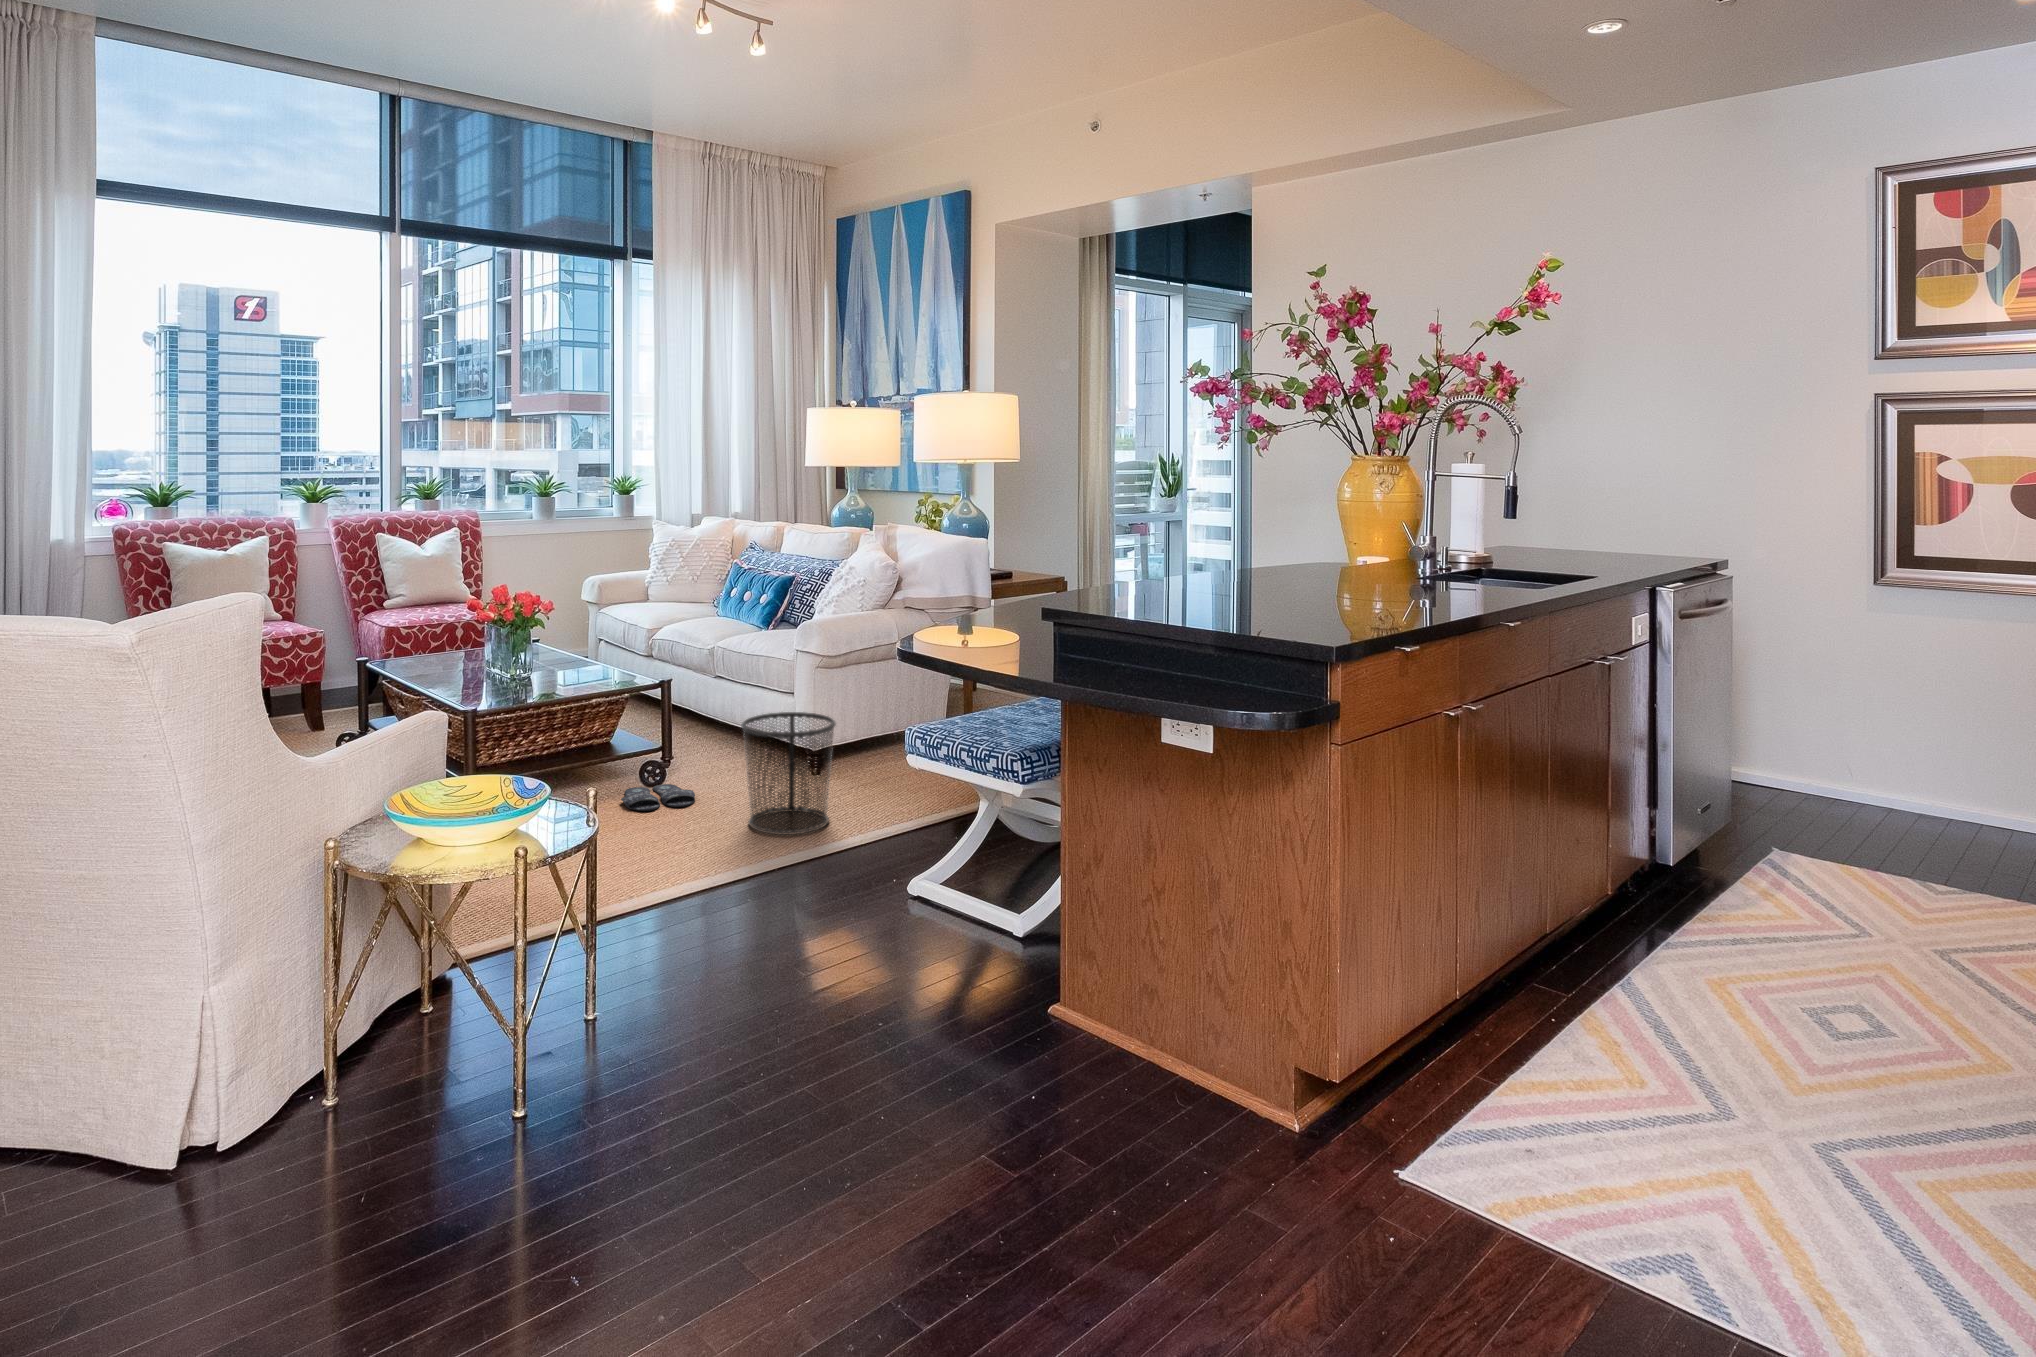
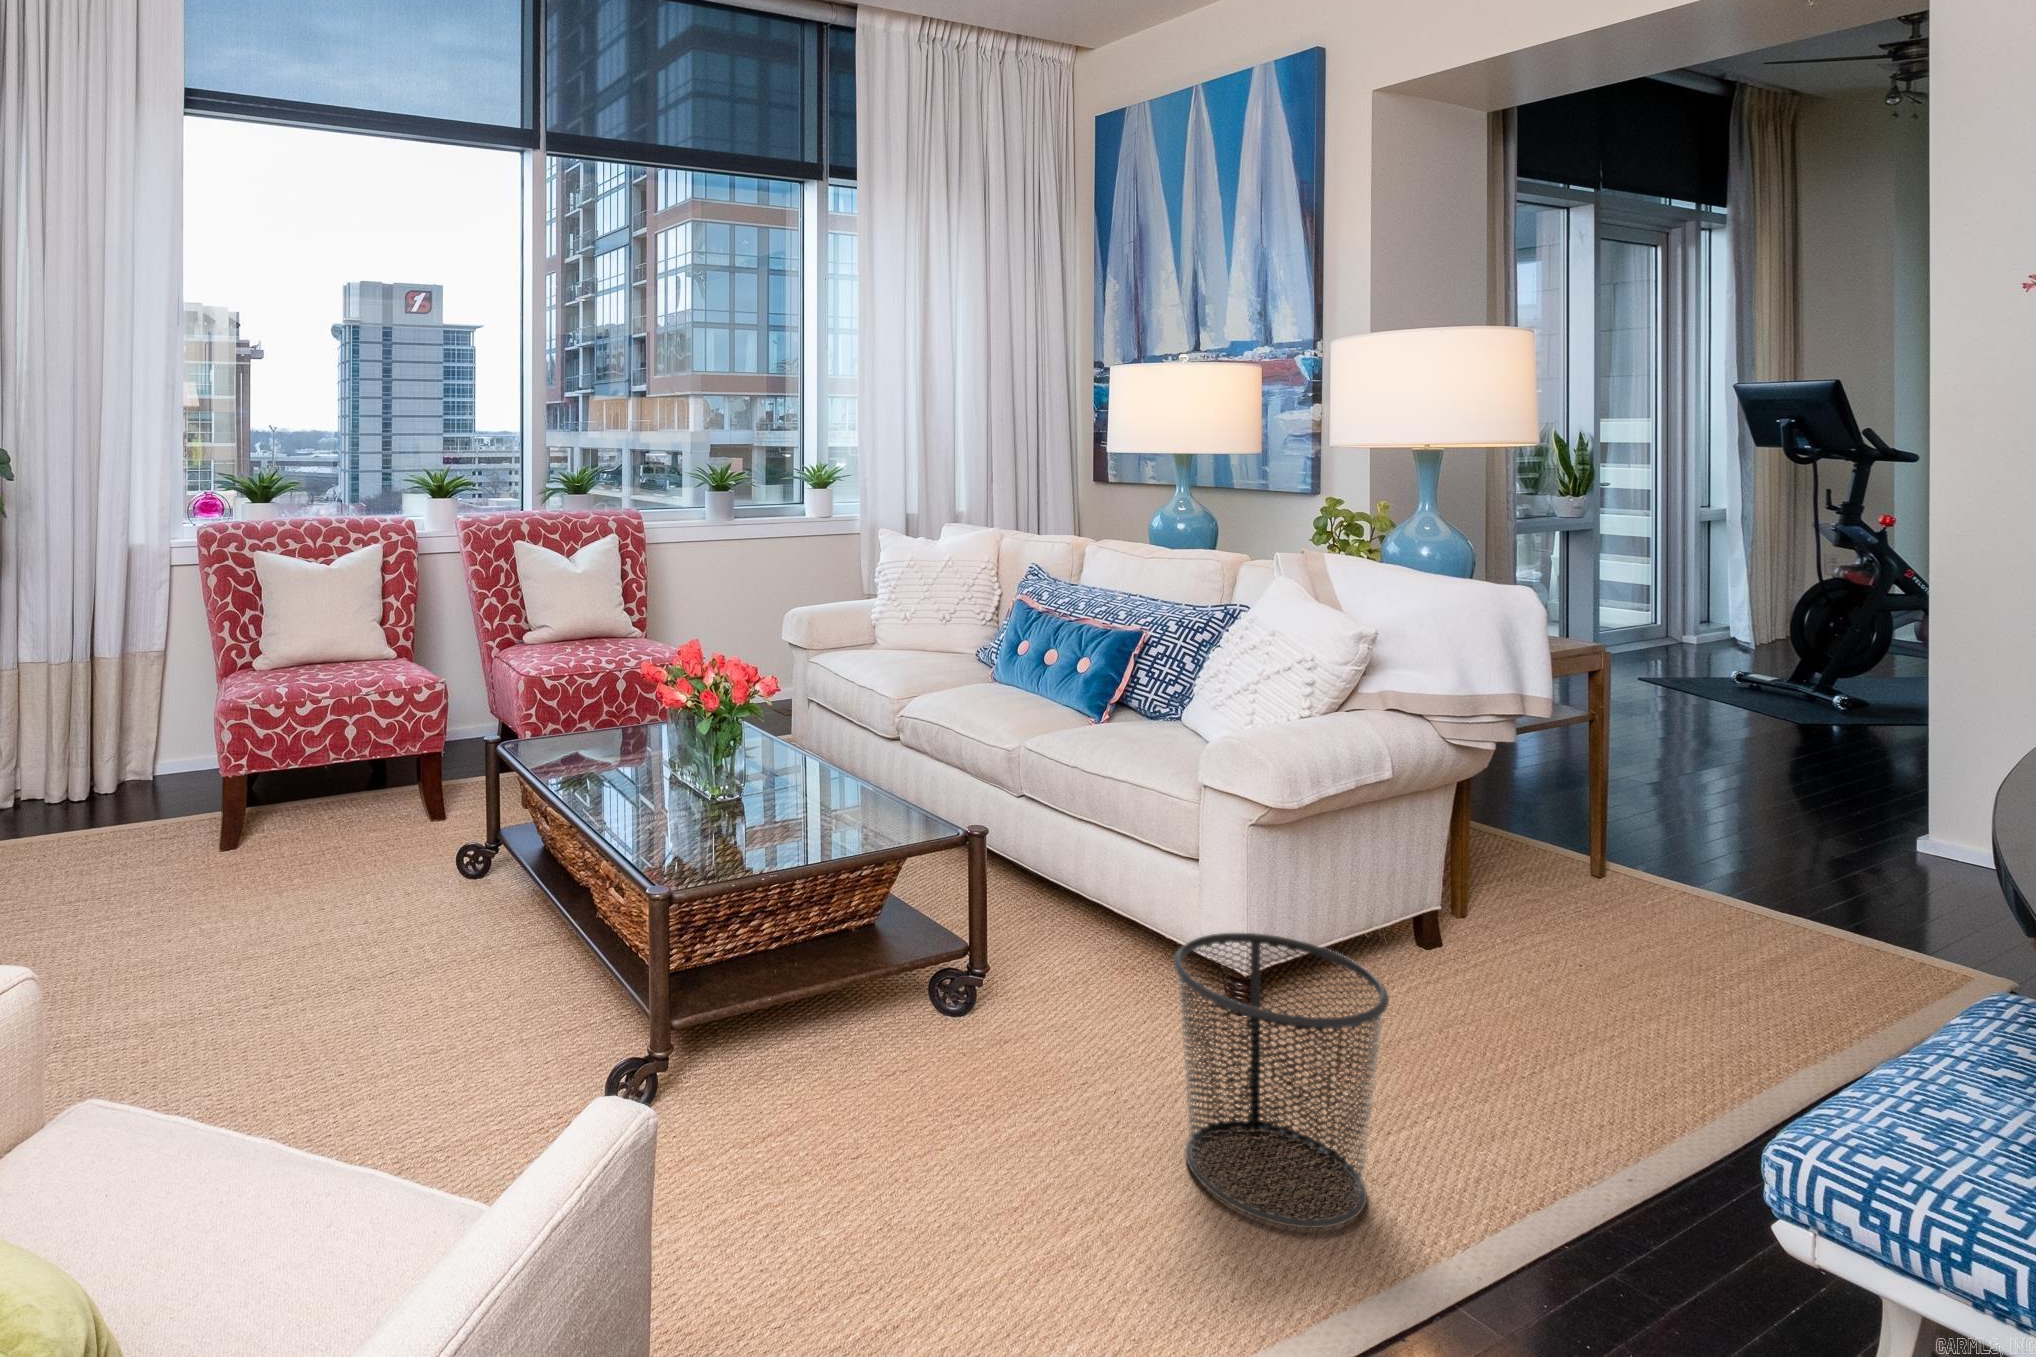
slippers: present [621,784,695,811] -> none [908,1009,1046,1094]

